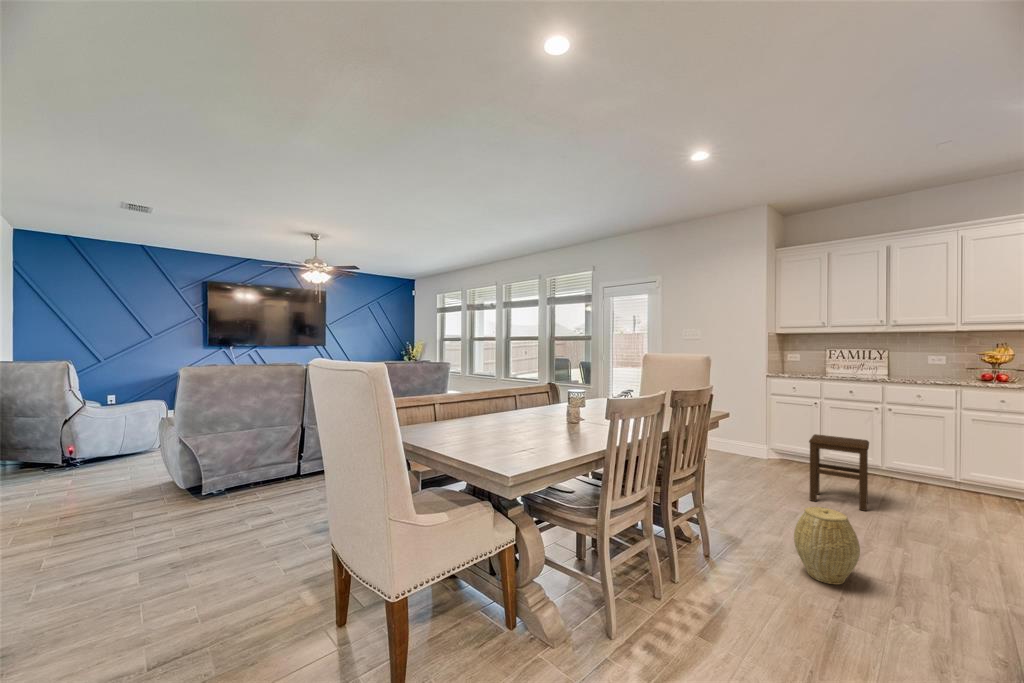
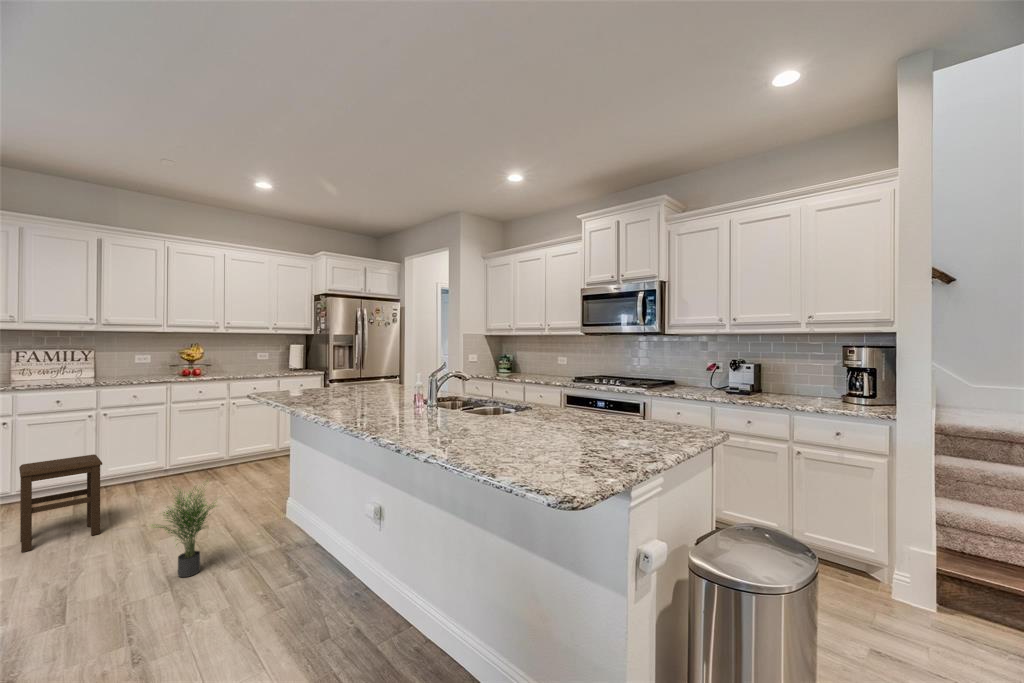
potted plant: none [874,480,968,584] -> present [159,490,215,577]
woven basket: present [794,507,860,584] -> none [53,547,142,643]

